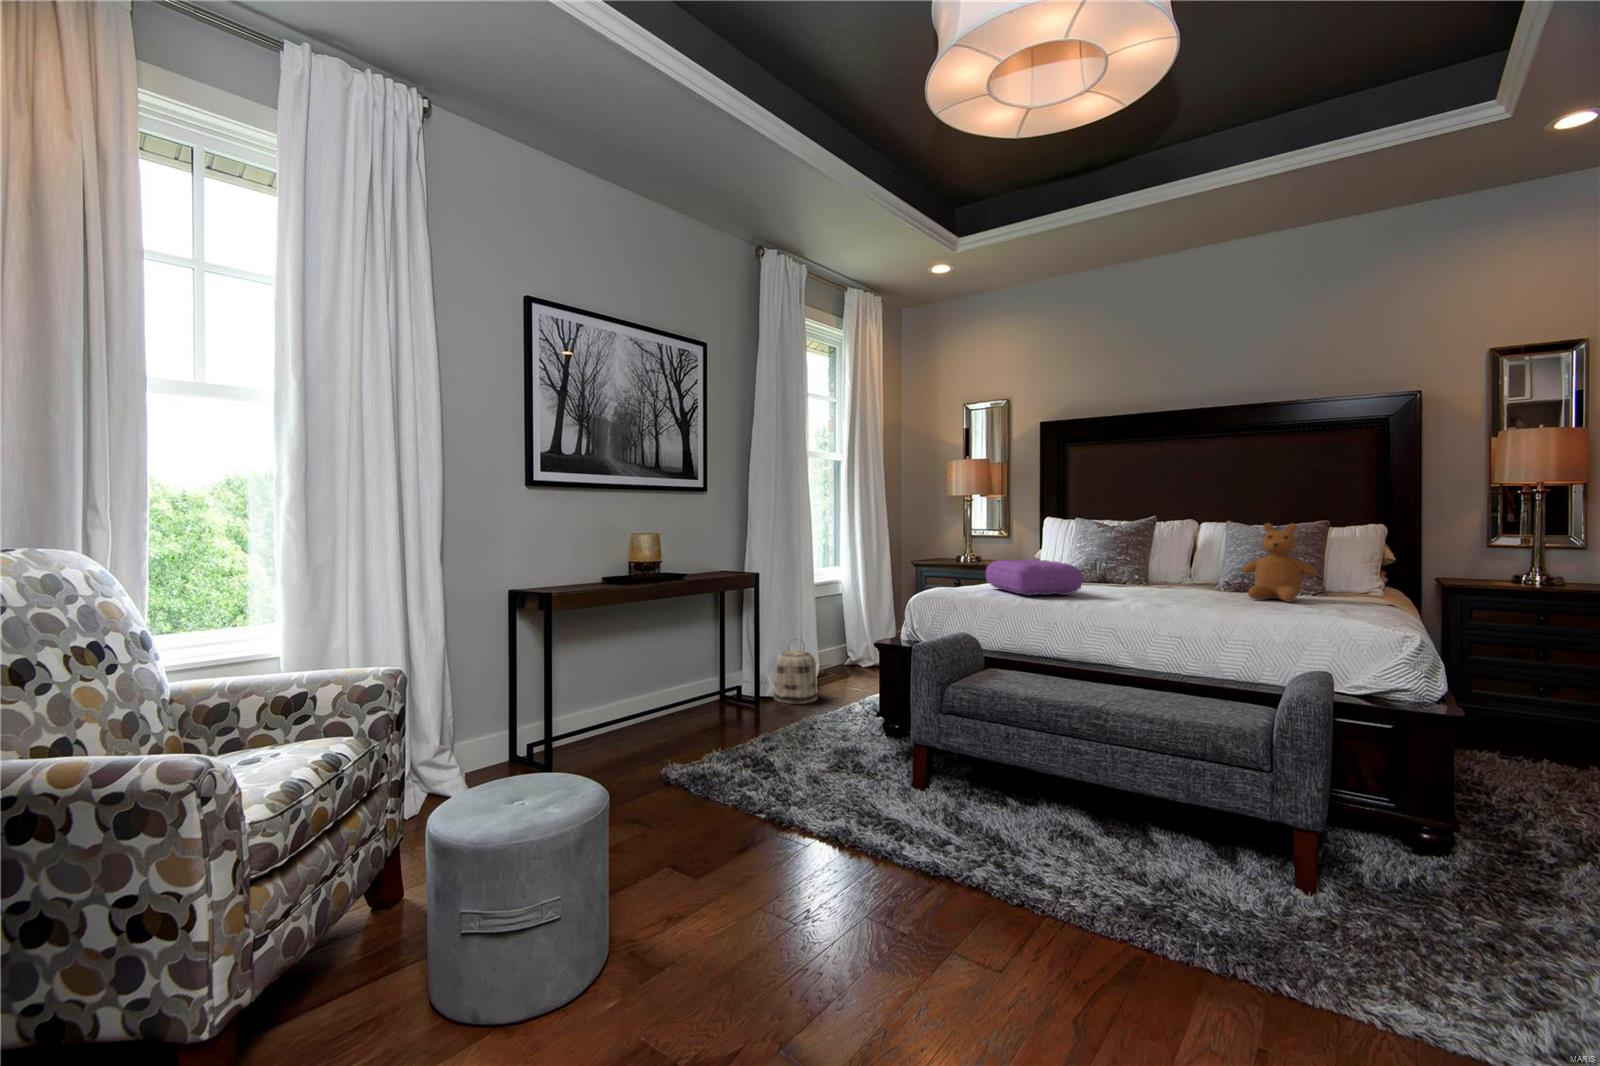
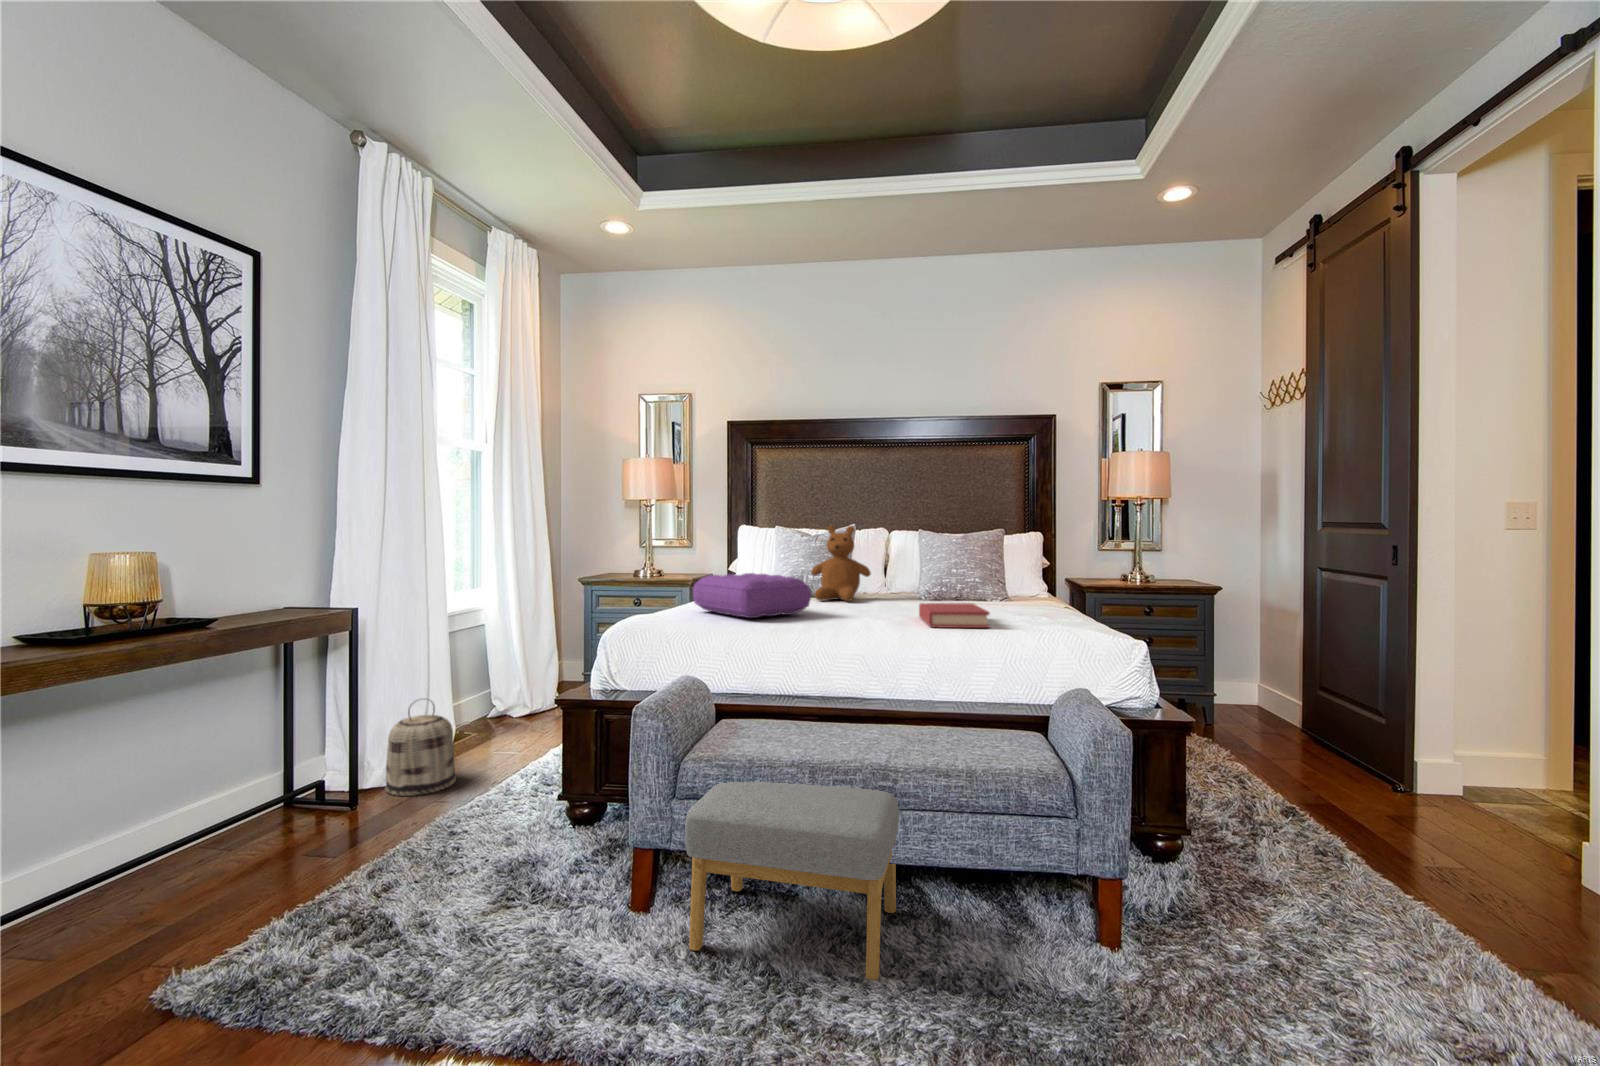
teddy bear: present [1243,523,1317,602] -> present [811,526,871,601]
hardback book: none [1183,591,1244,616] -> present [919,603,990,628]
footstool: none [945,703,1119,857] -> present [685,782,899,980]

